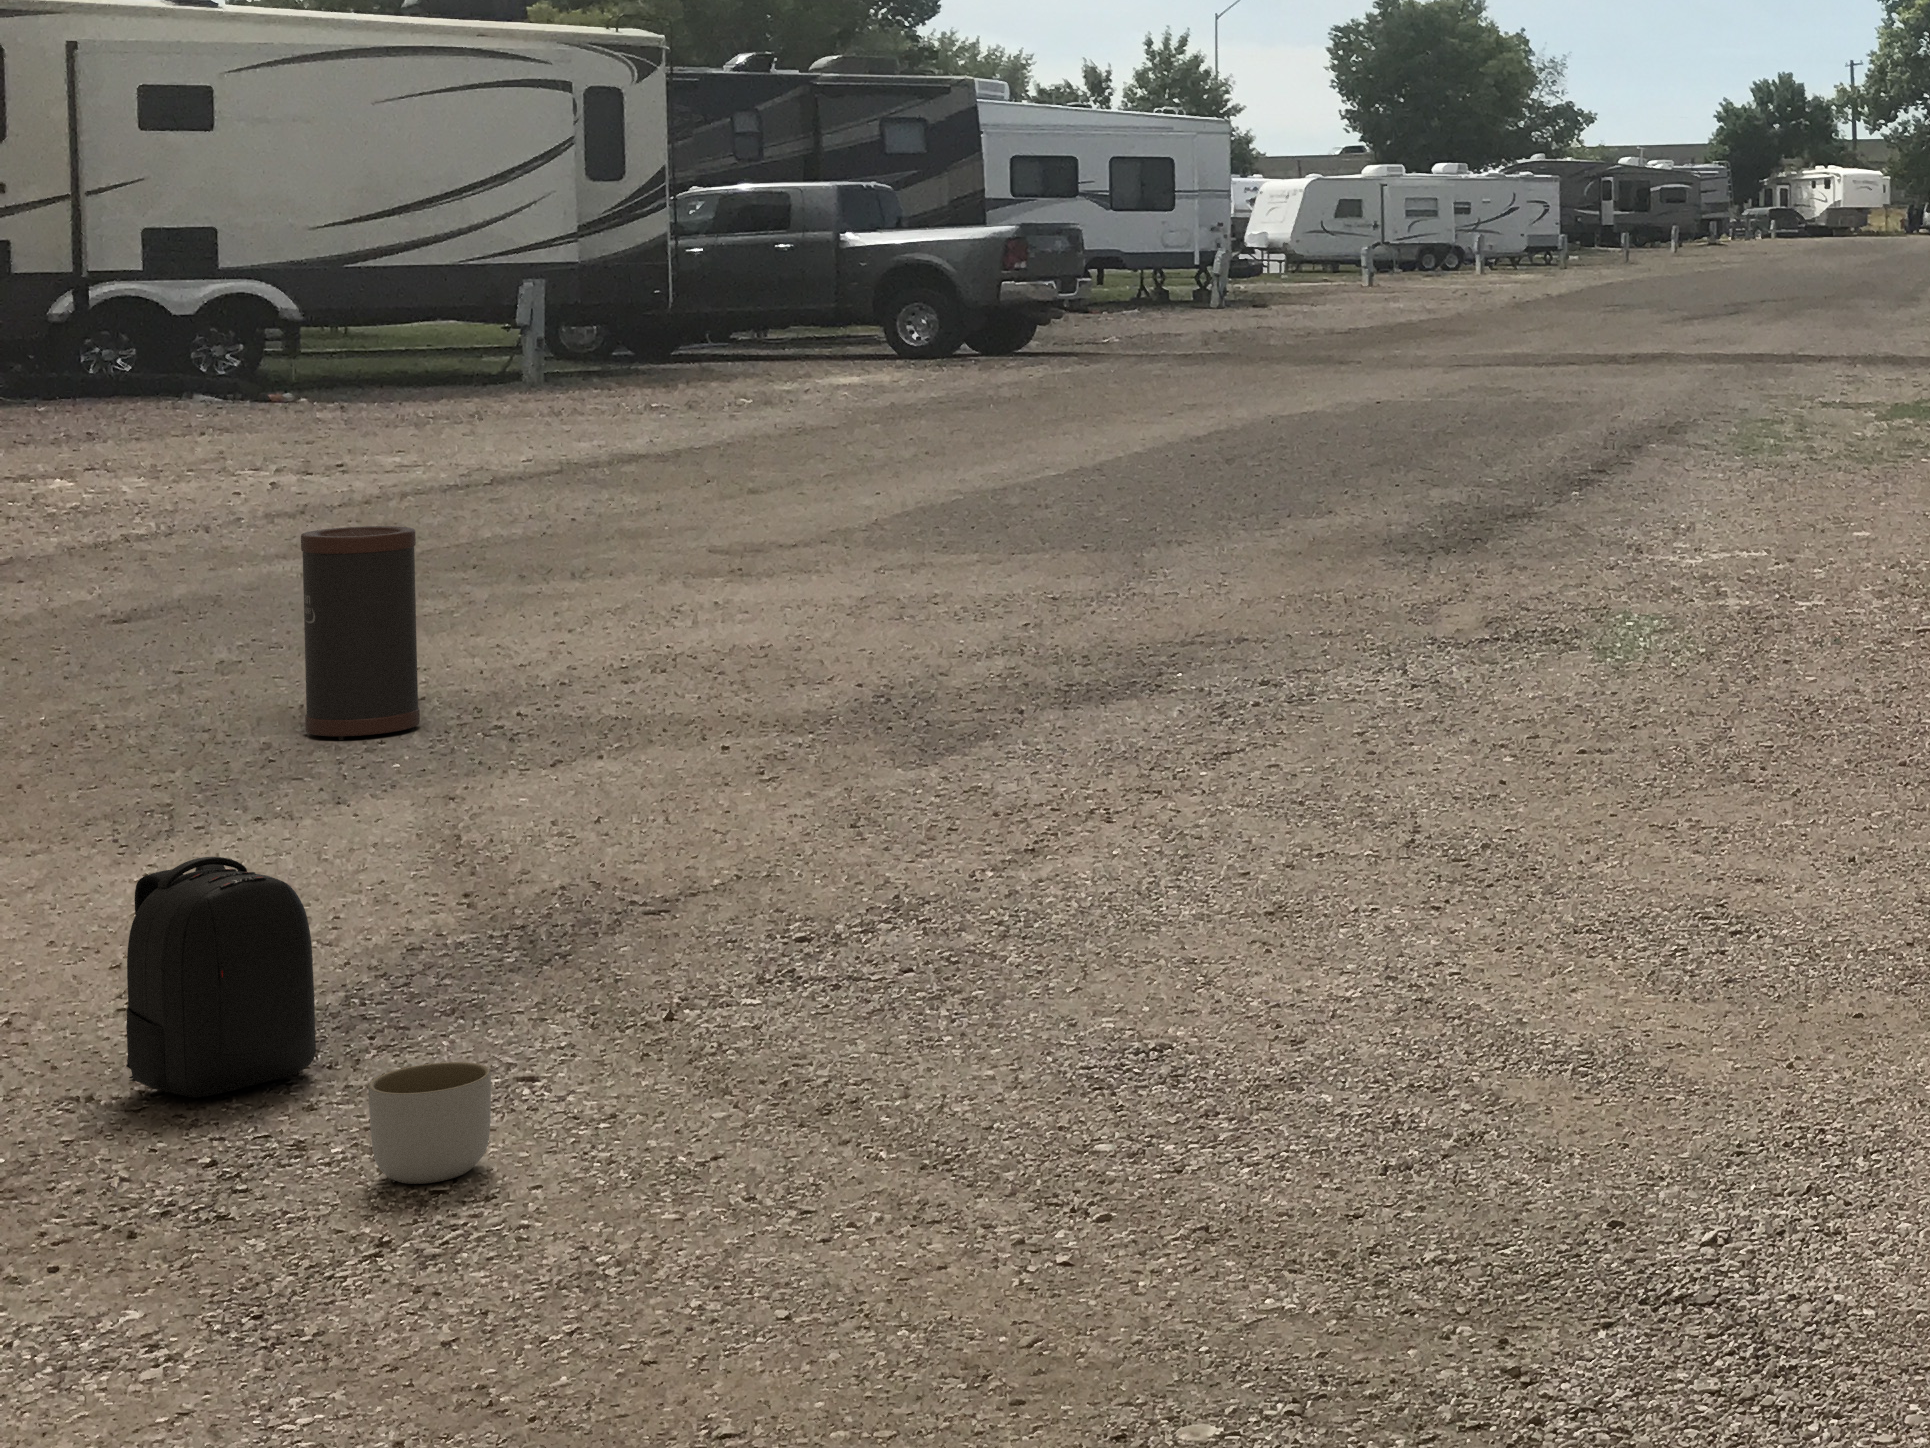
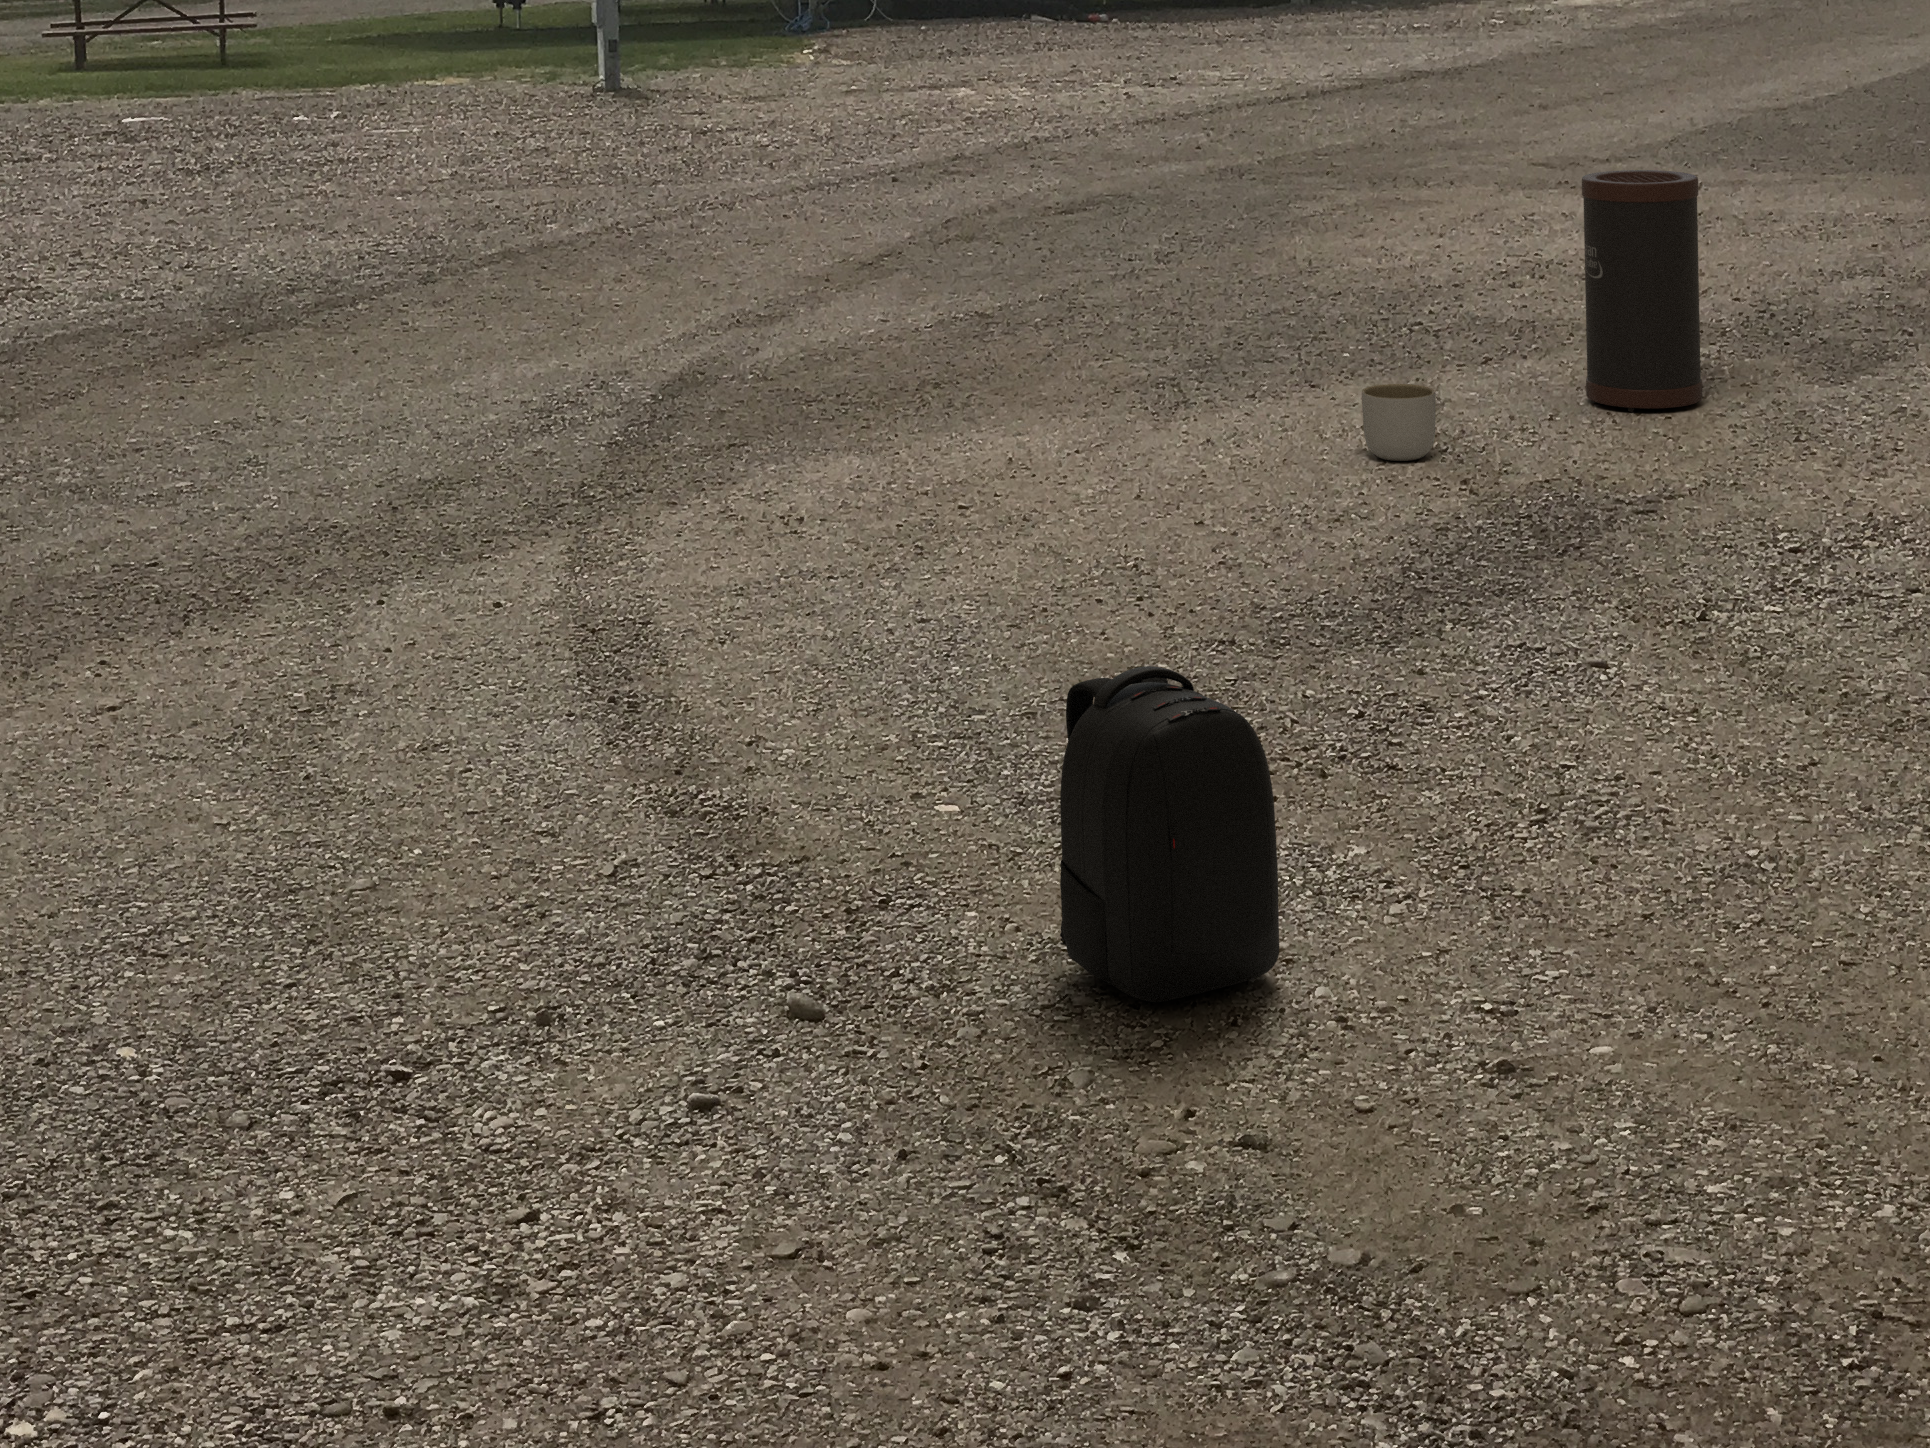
trash can: present [301,526,420,740] -> present [1582,170,1702,412]
planter: present [368,1062,491,1184] -> present [1362,384,1436,461]

